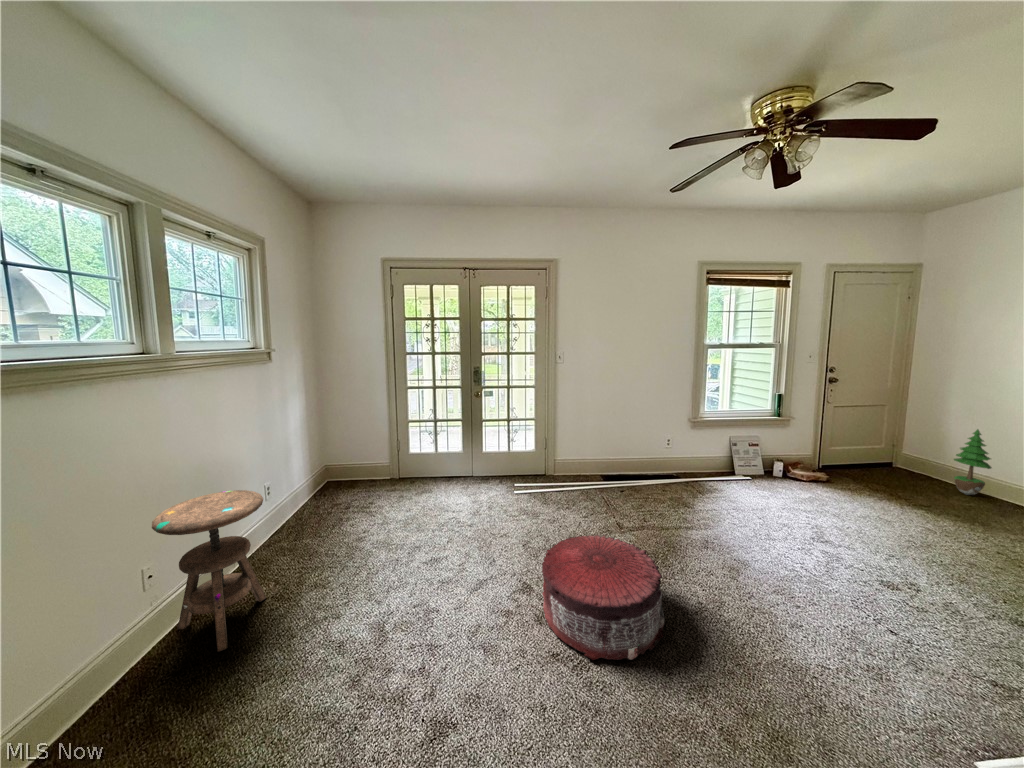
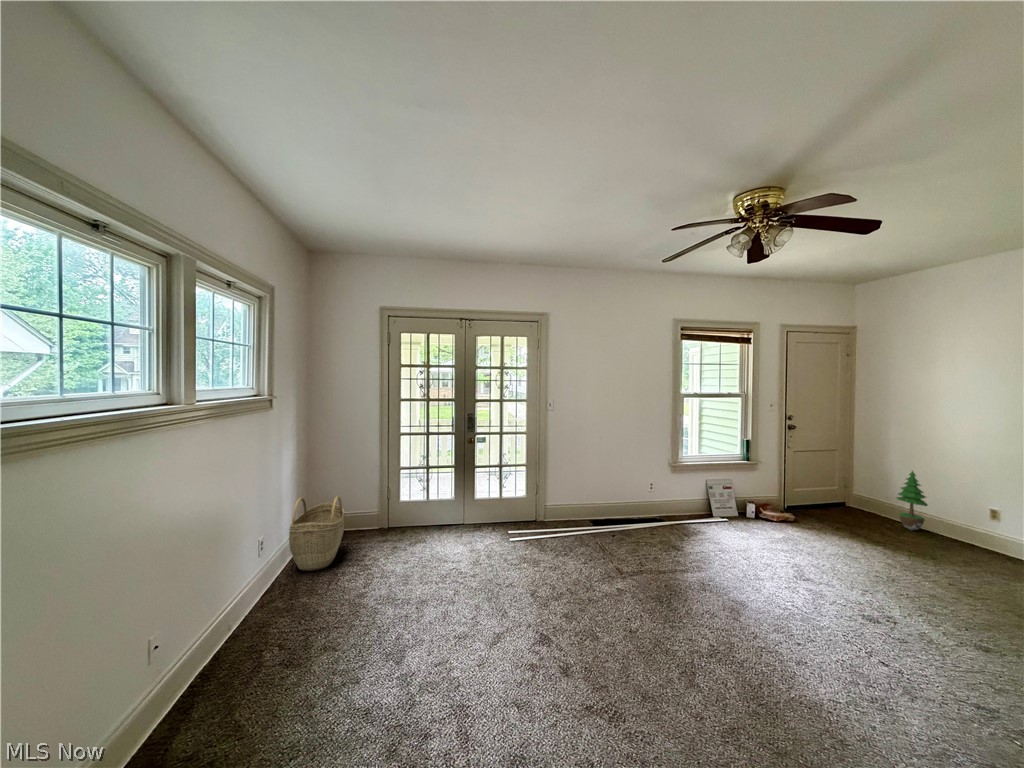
woven basket: none [295,447,350,516] -> present [289,496,344,571]
side table: present [152,490,266,652] -> none [163,545,280,733]
pouf: present [542,535,665,660] -> none [564,580,688,711]

